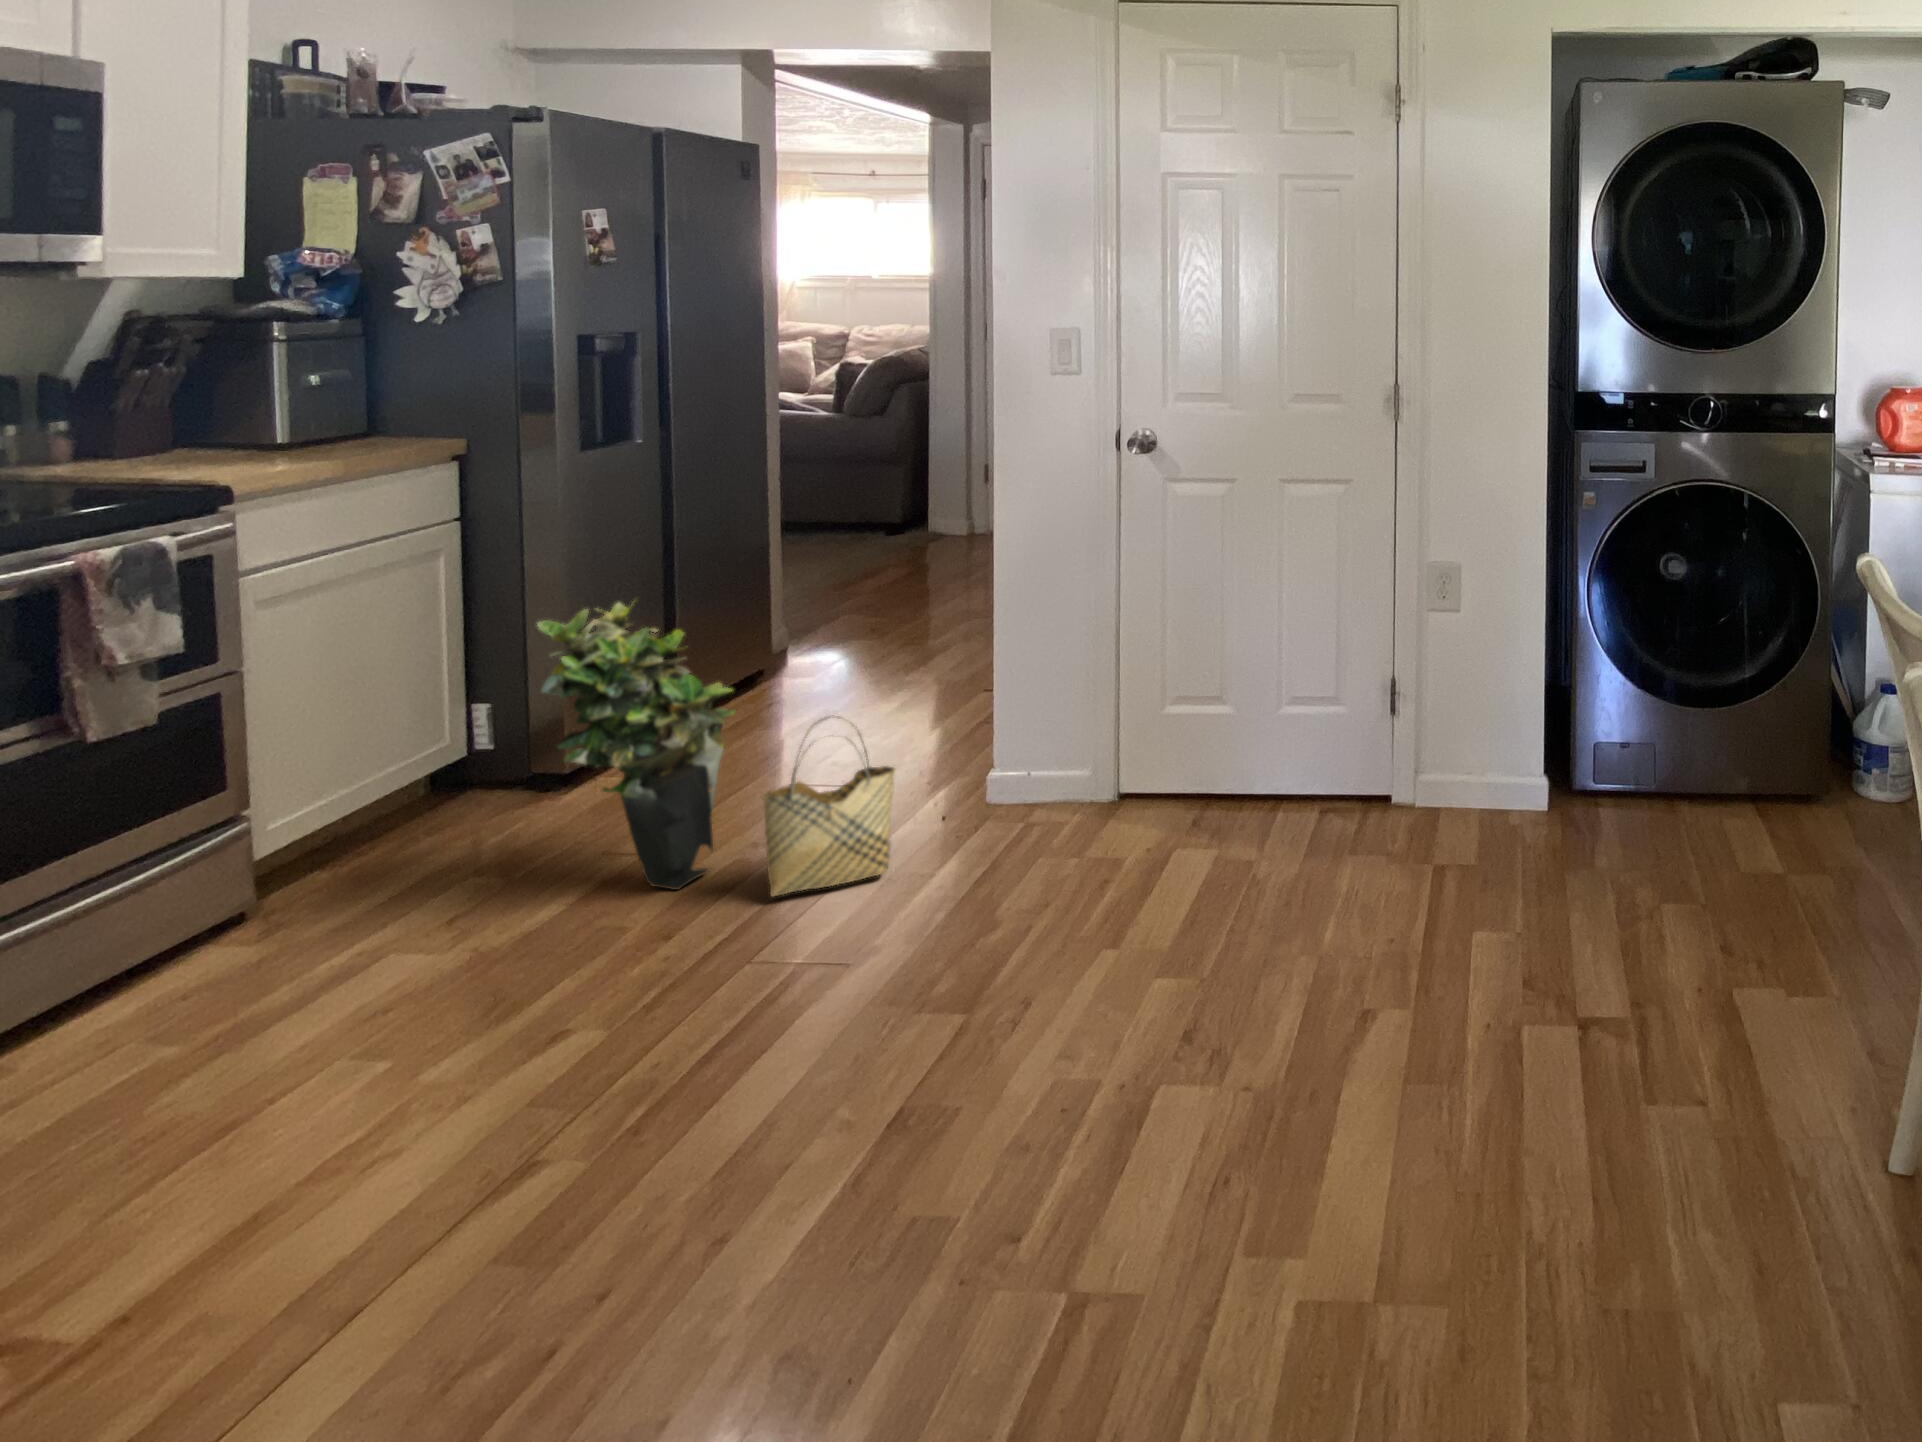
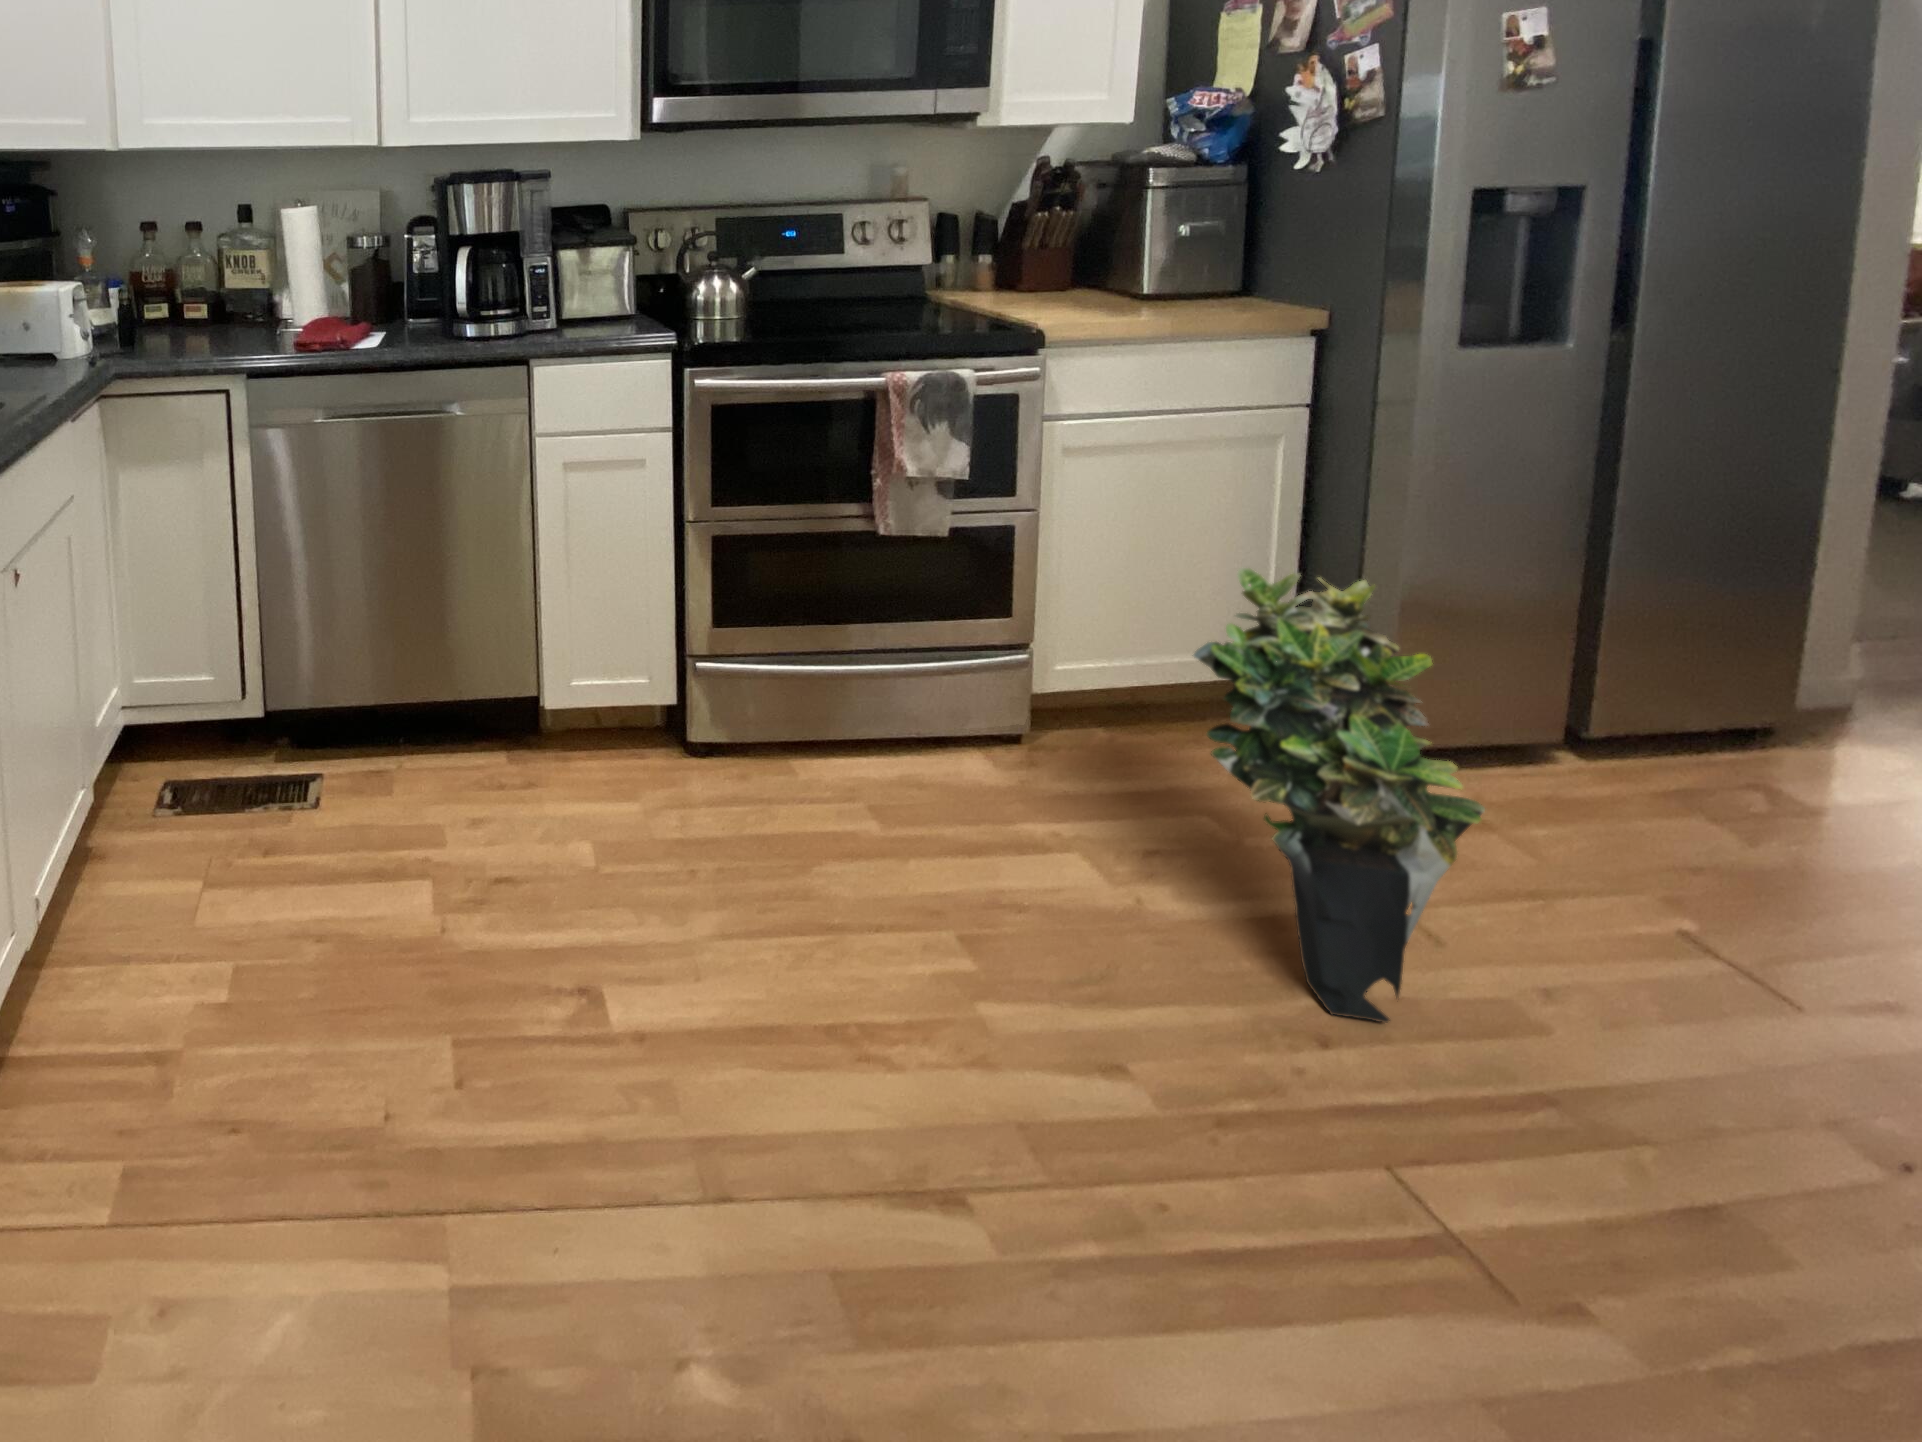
woven basket: present [762,715,895,896] -> none [1414,925,1728,1293]

